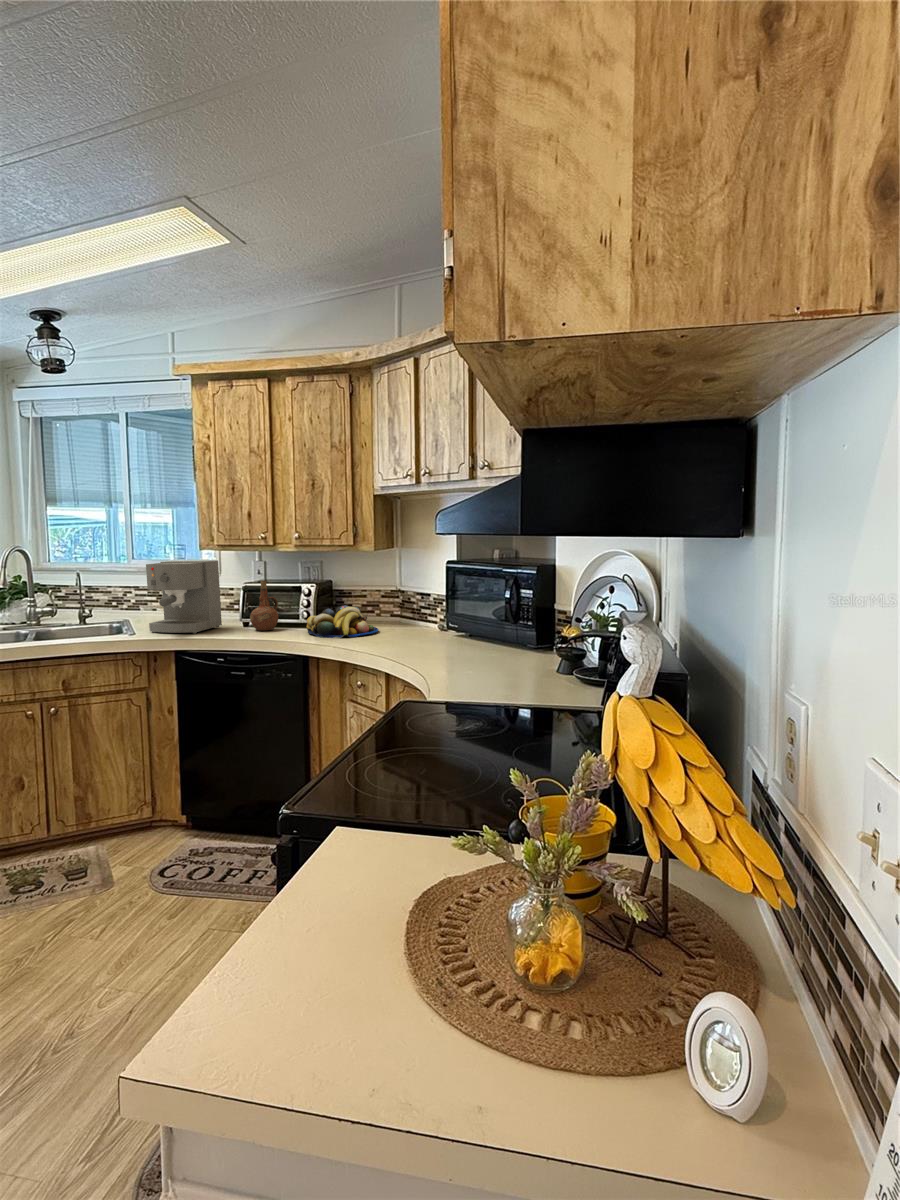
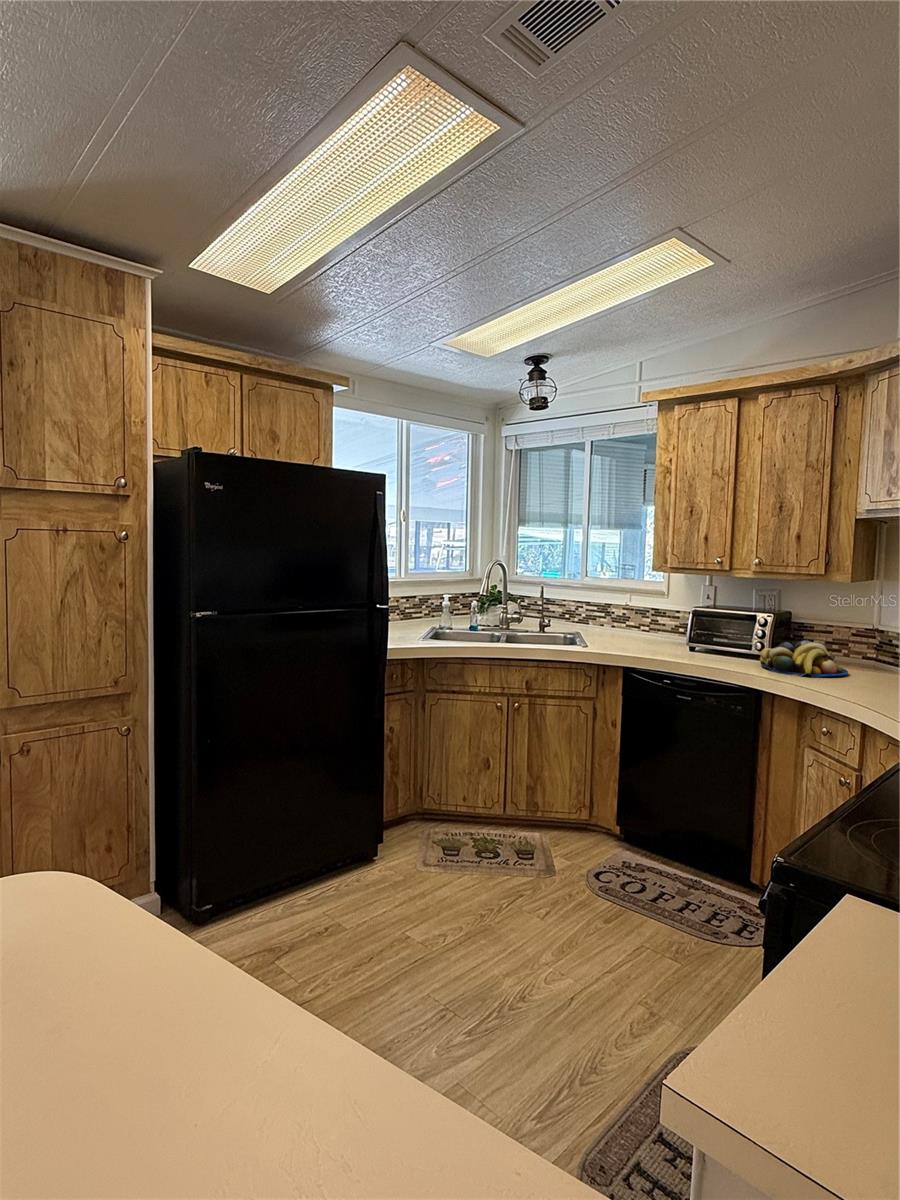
coffee maker: present [146,560,222,634] -> none [600,581,669,653]
ceramic pitcher: present [250,581,278,631] -> none [698,606,728,658]

